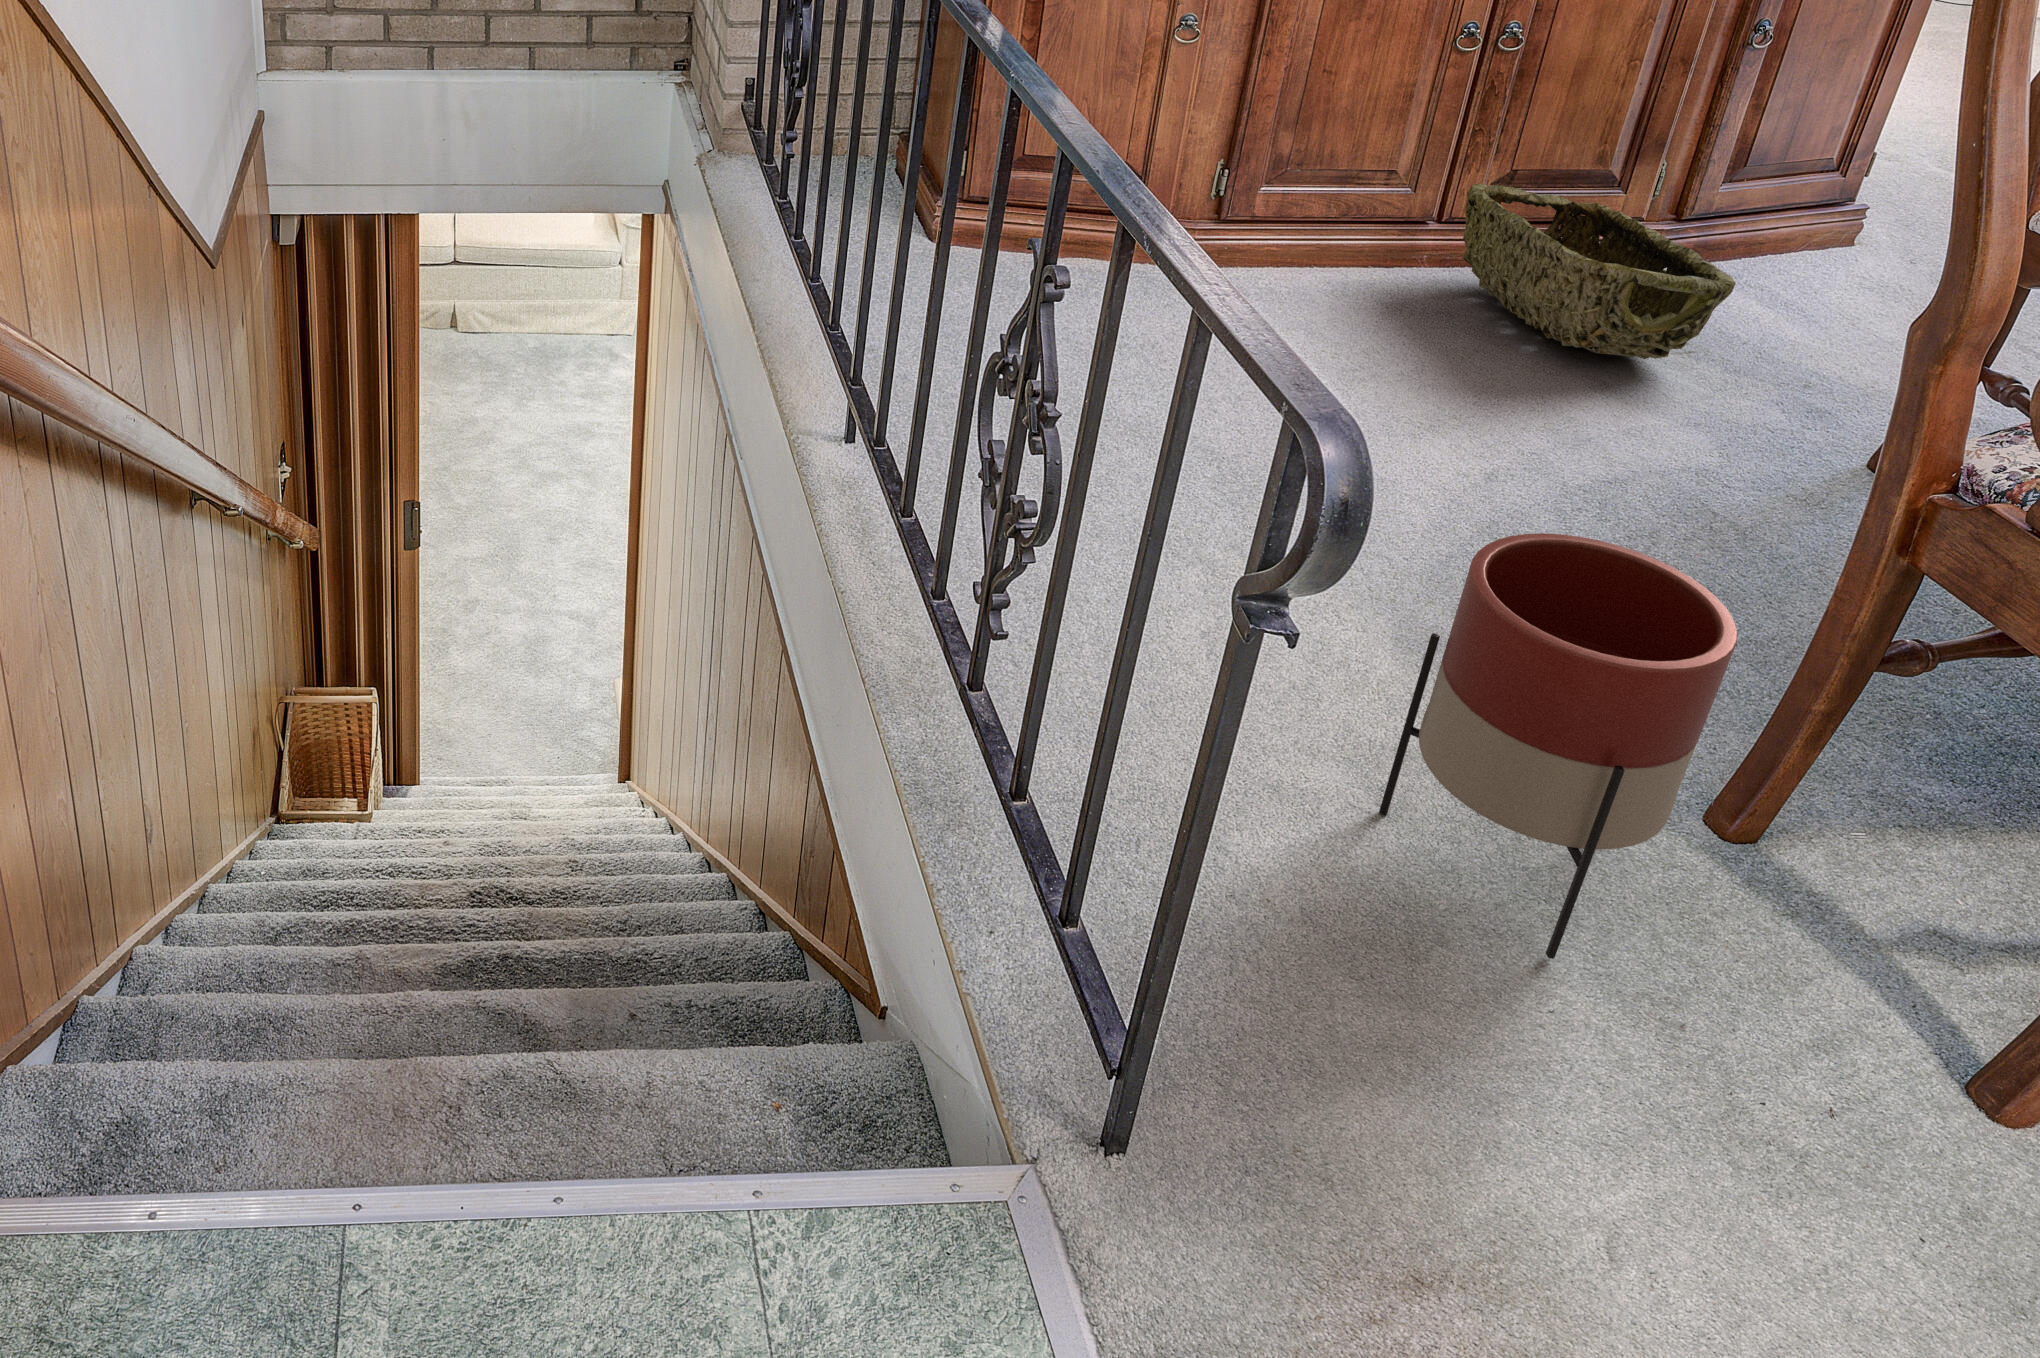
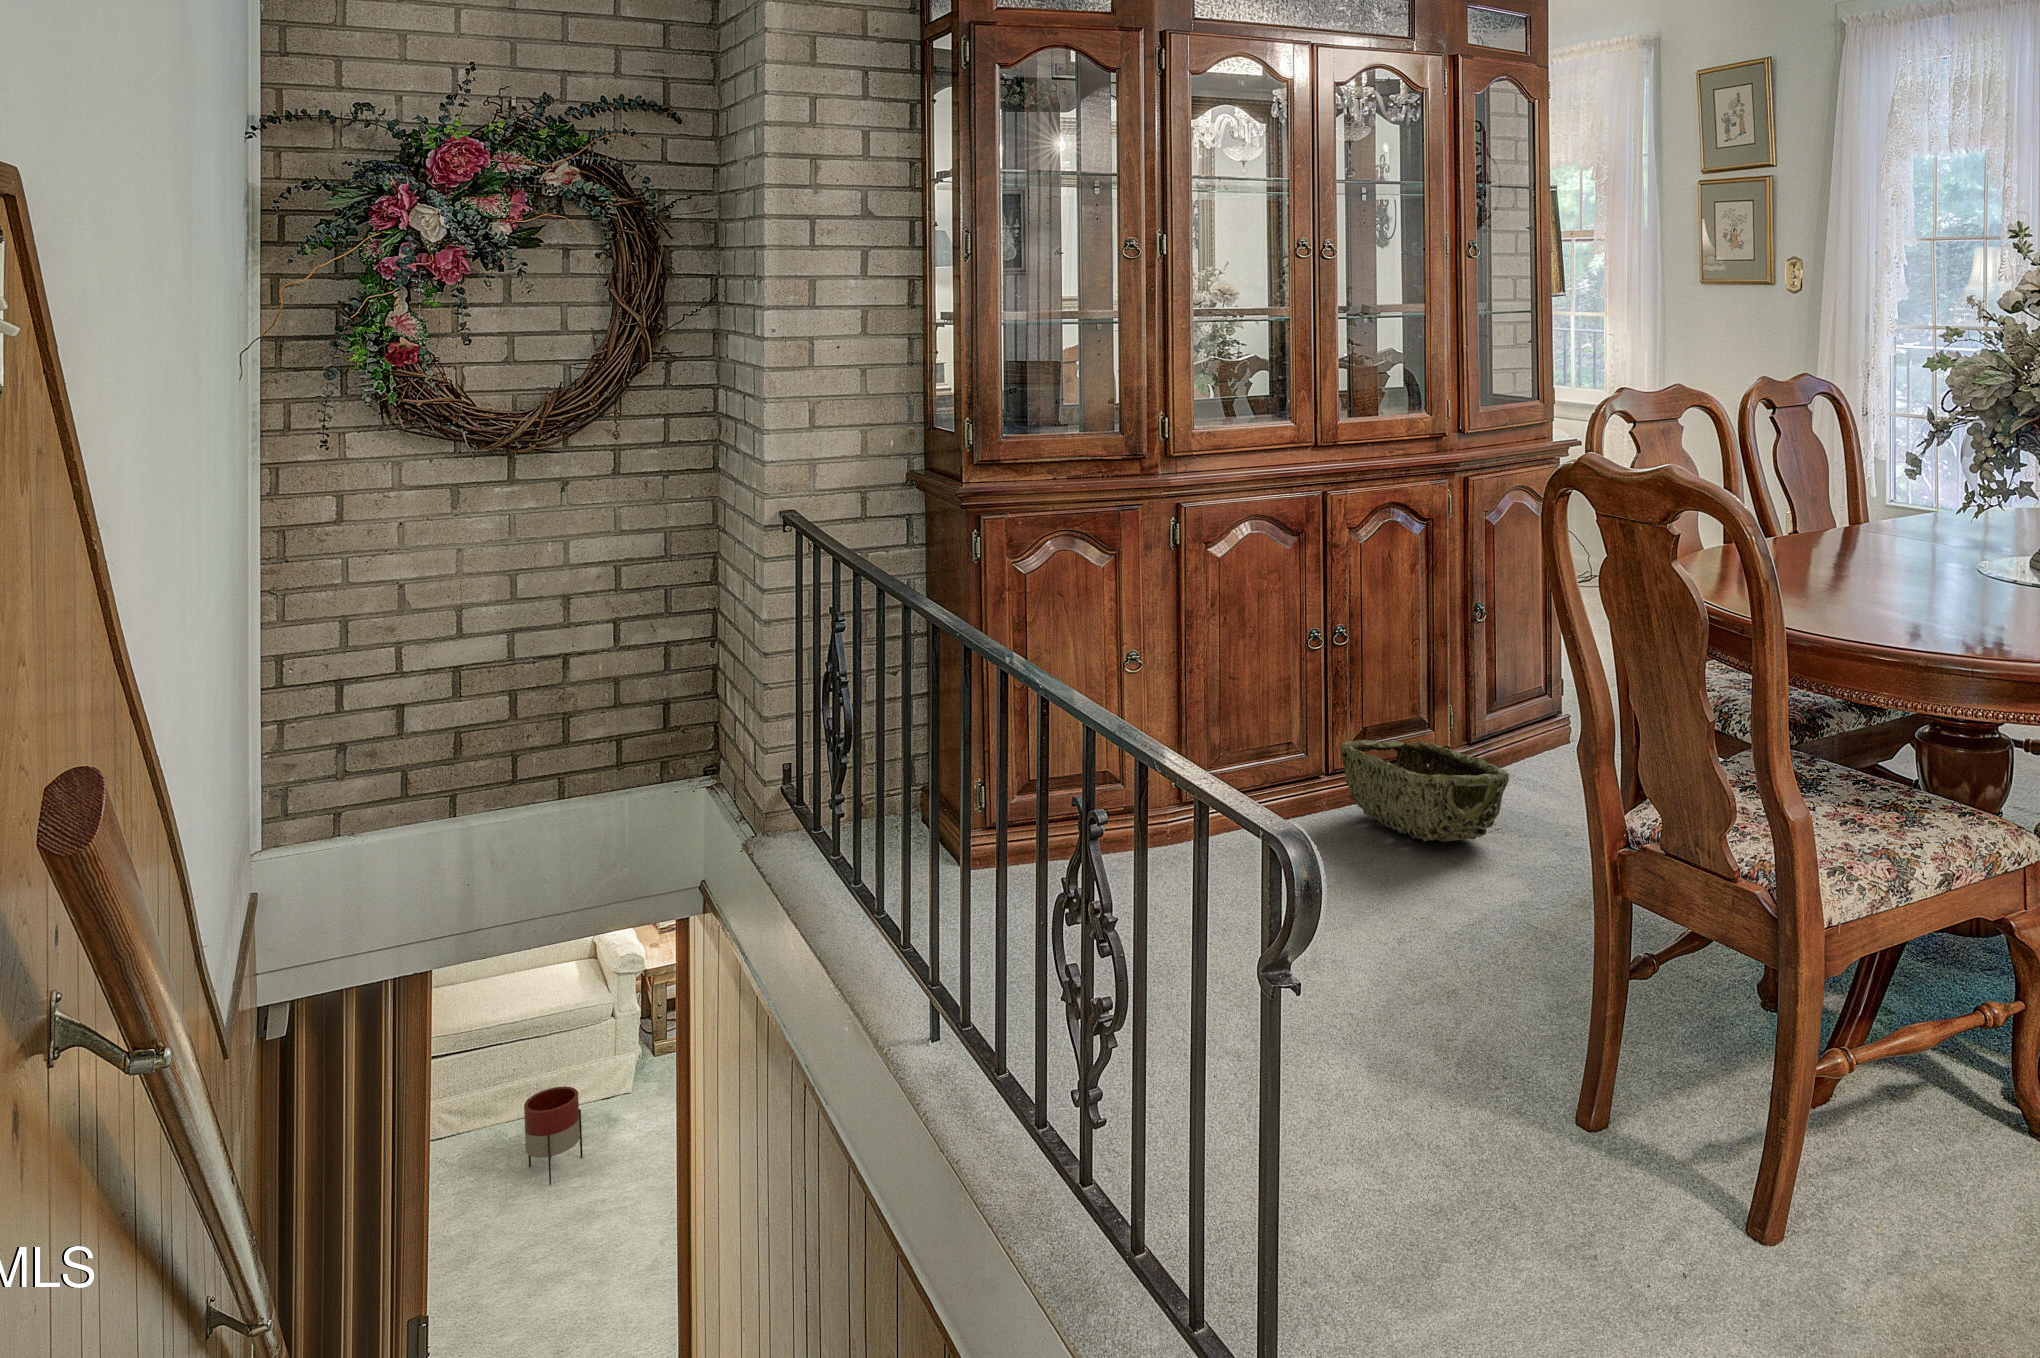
planter: present [1379,533,1737,959] -> present [524,1087,583,1185]

